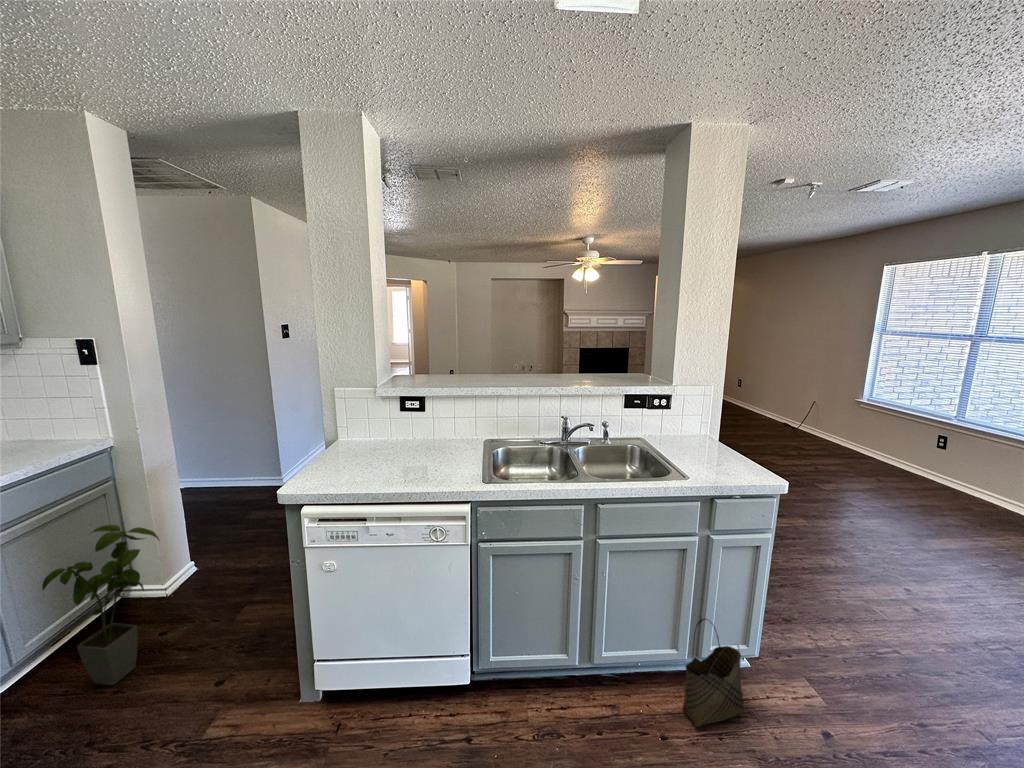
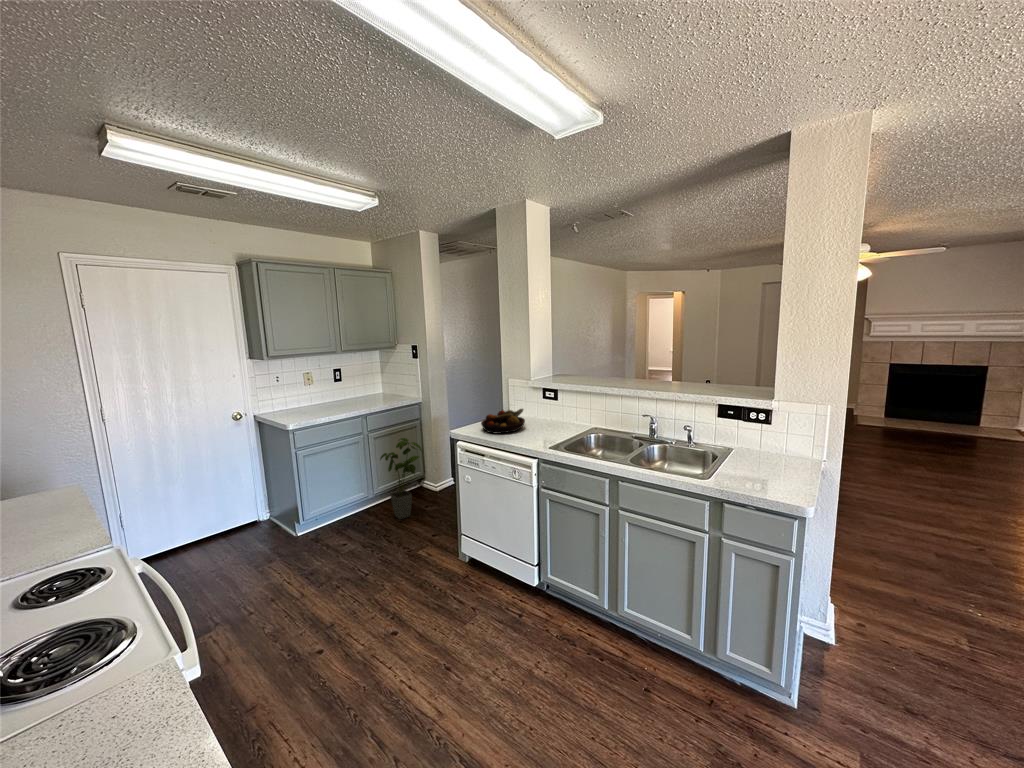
fruit bowl: none [328,431,401,480] -> present [481,409,525,434]
woven basket: present [682,619,743,727] -> none [674,614,743,718]

